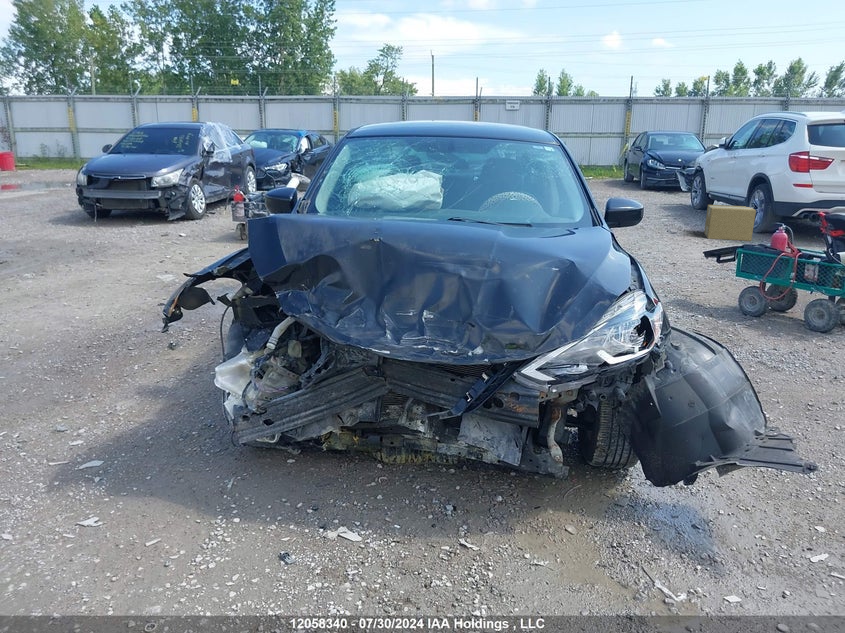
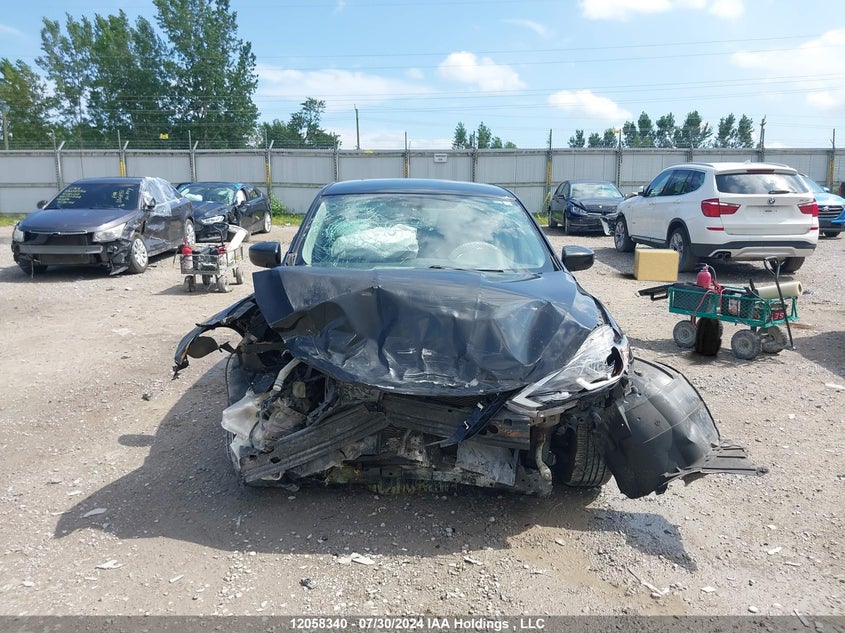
backpack: none [759,276,792,323] -> present [694,317,722,355]

